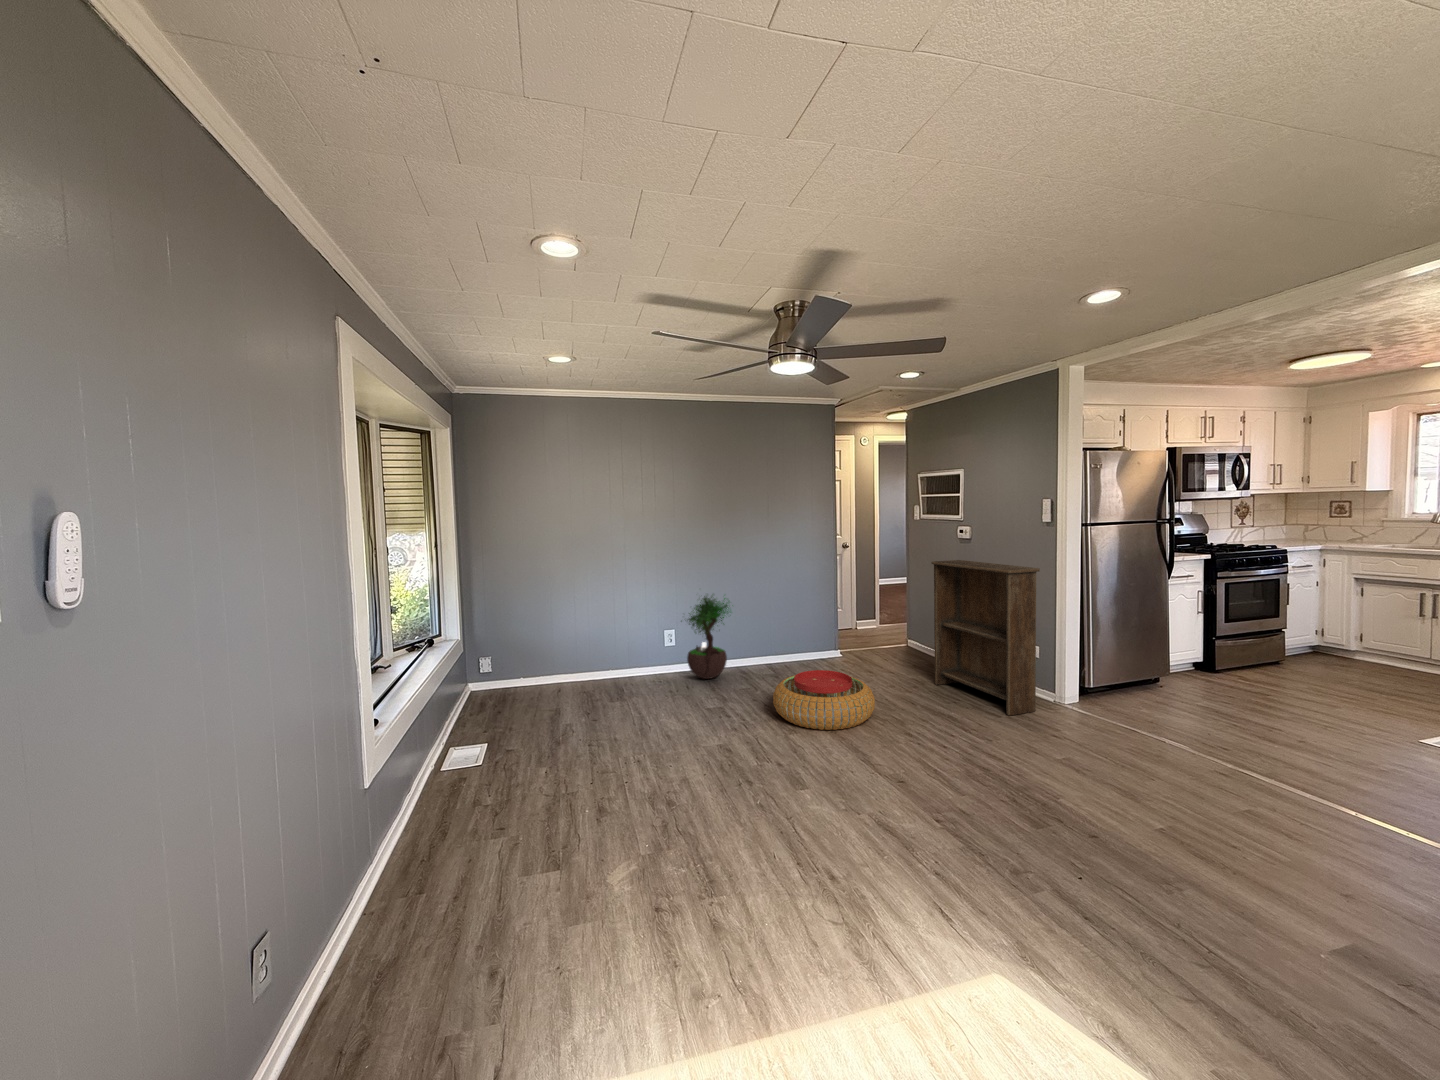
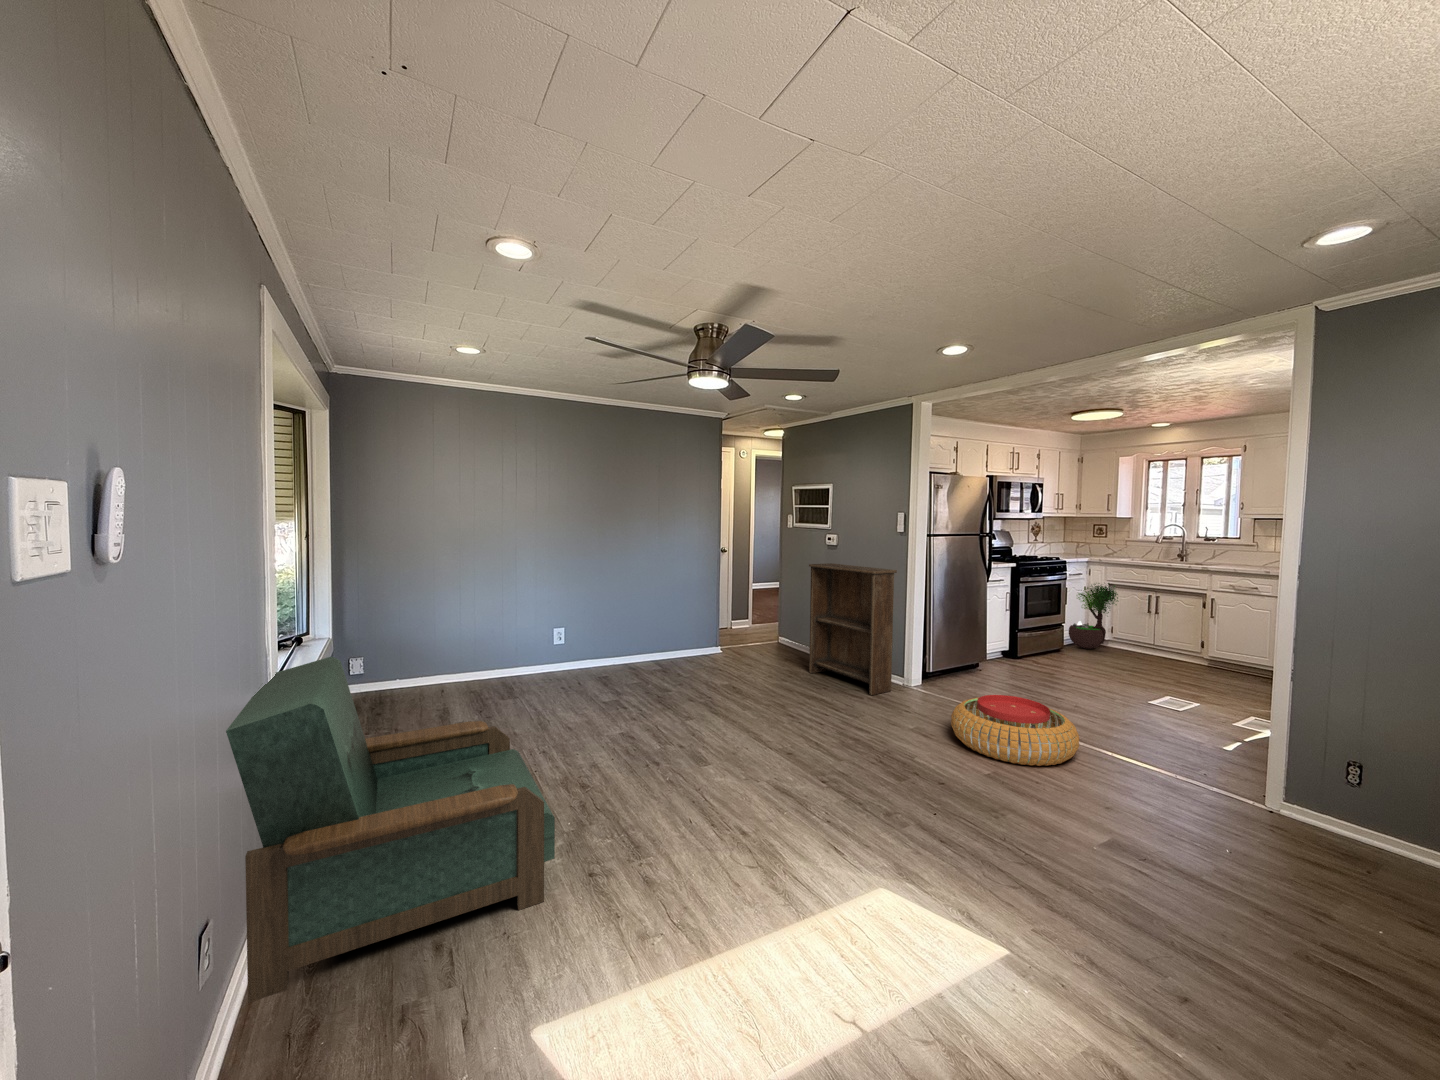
potted tree: present [687,596,728,679] -> present [1069,583,1118,649]
armchair: none [297,668,616,1005] -> present [226,657,555,1003]
pouf: present [773,670,875,730] -> present [951,695,1079,766]

